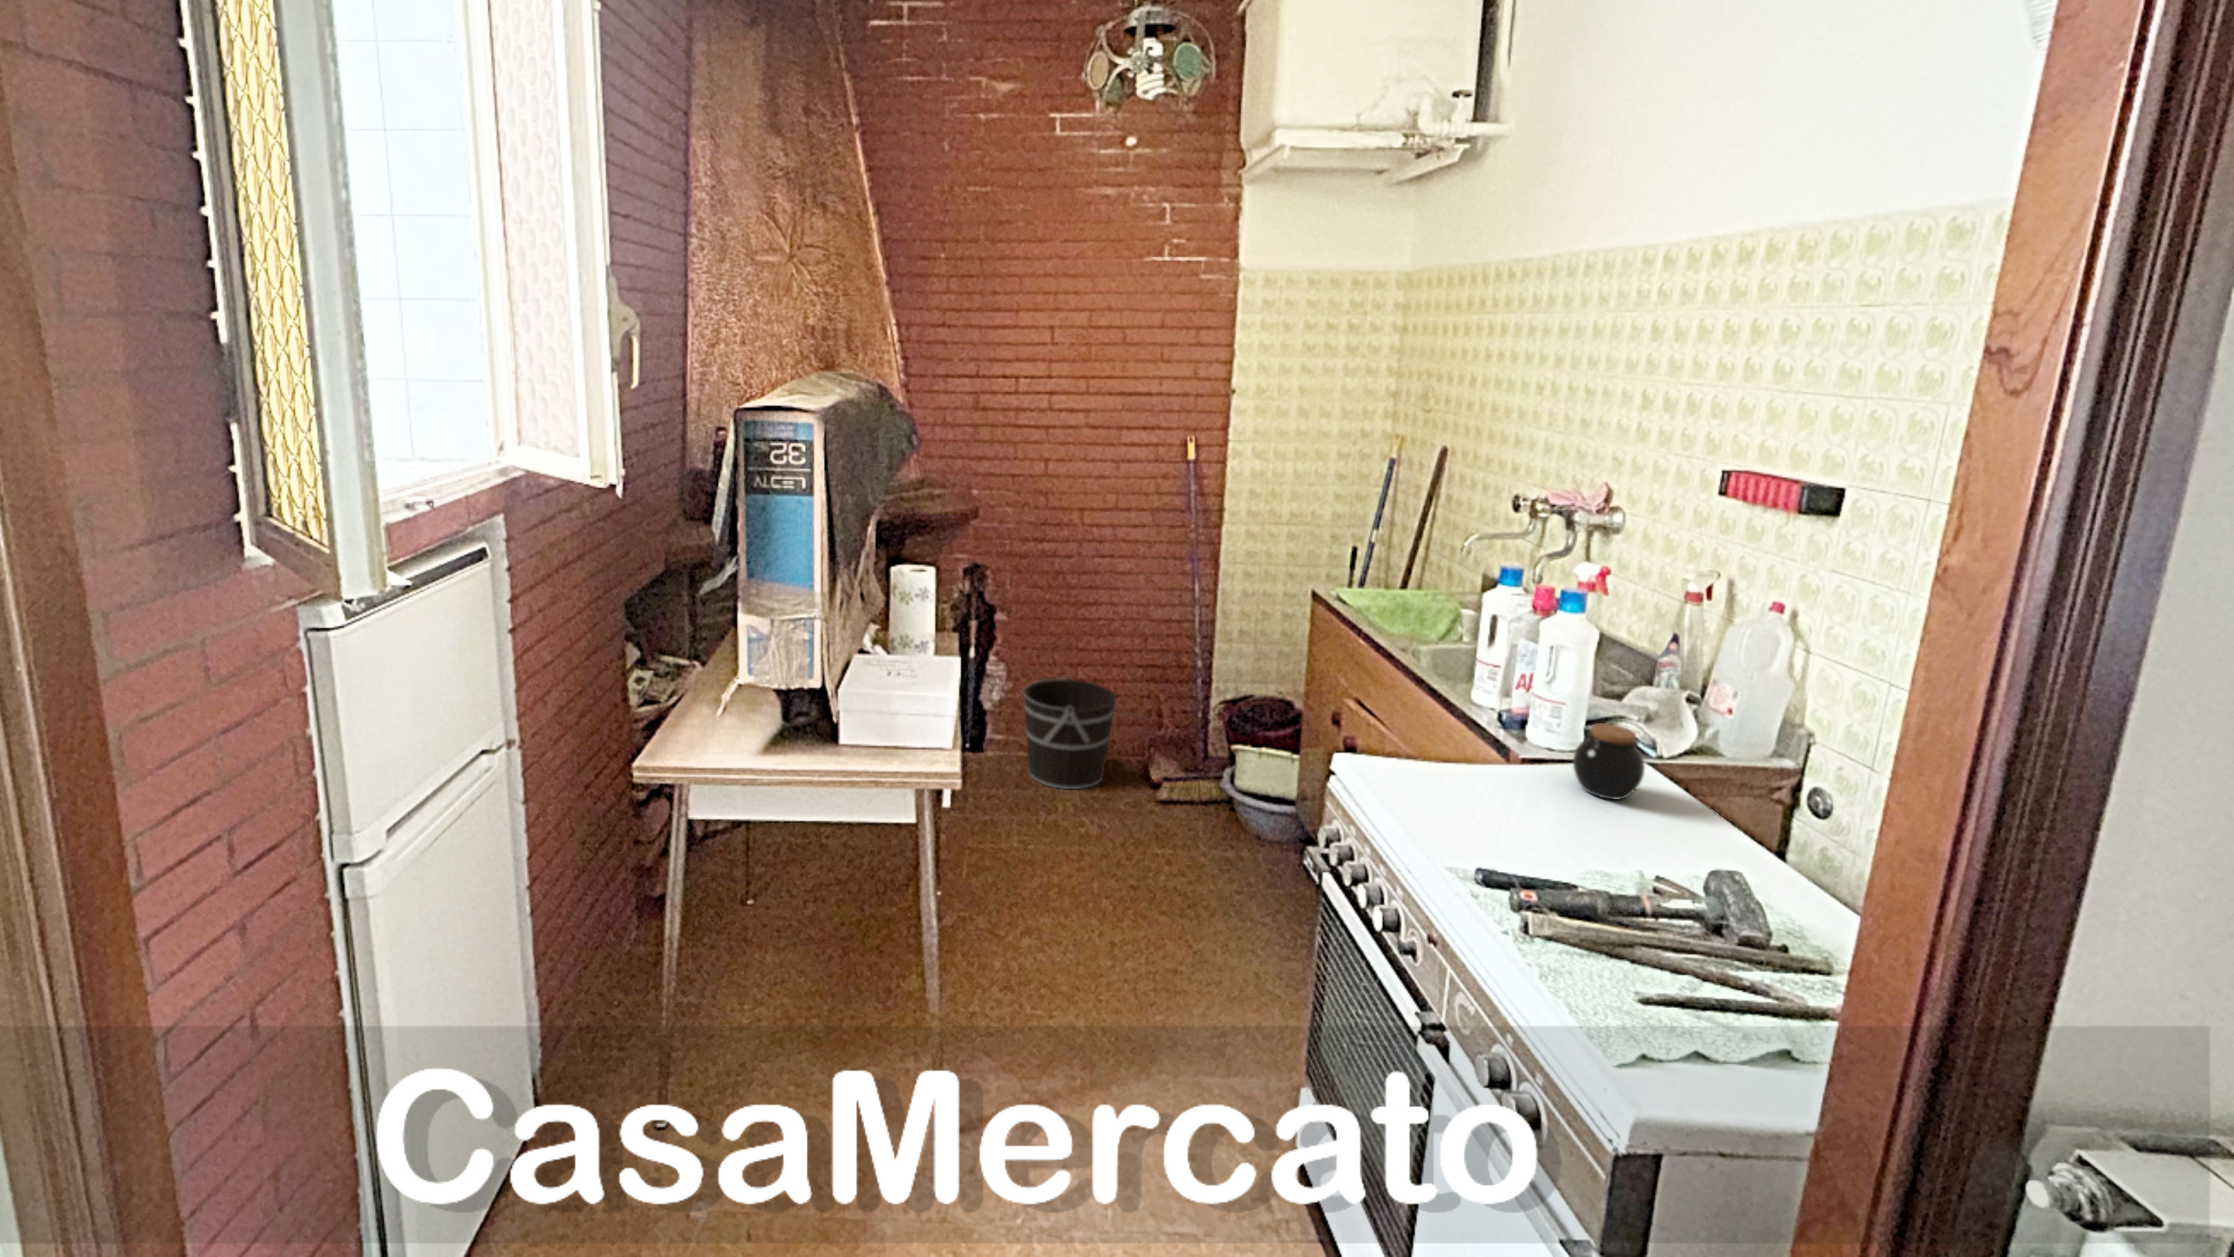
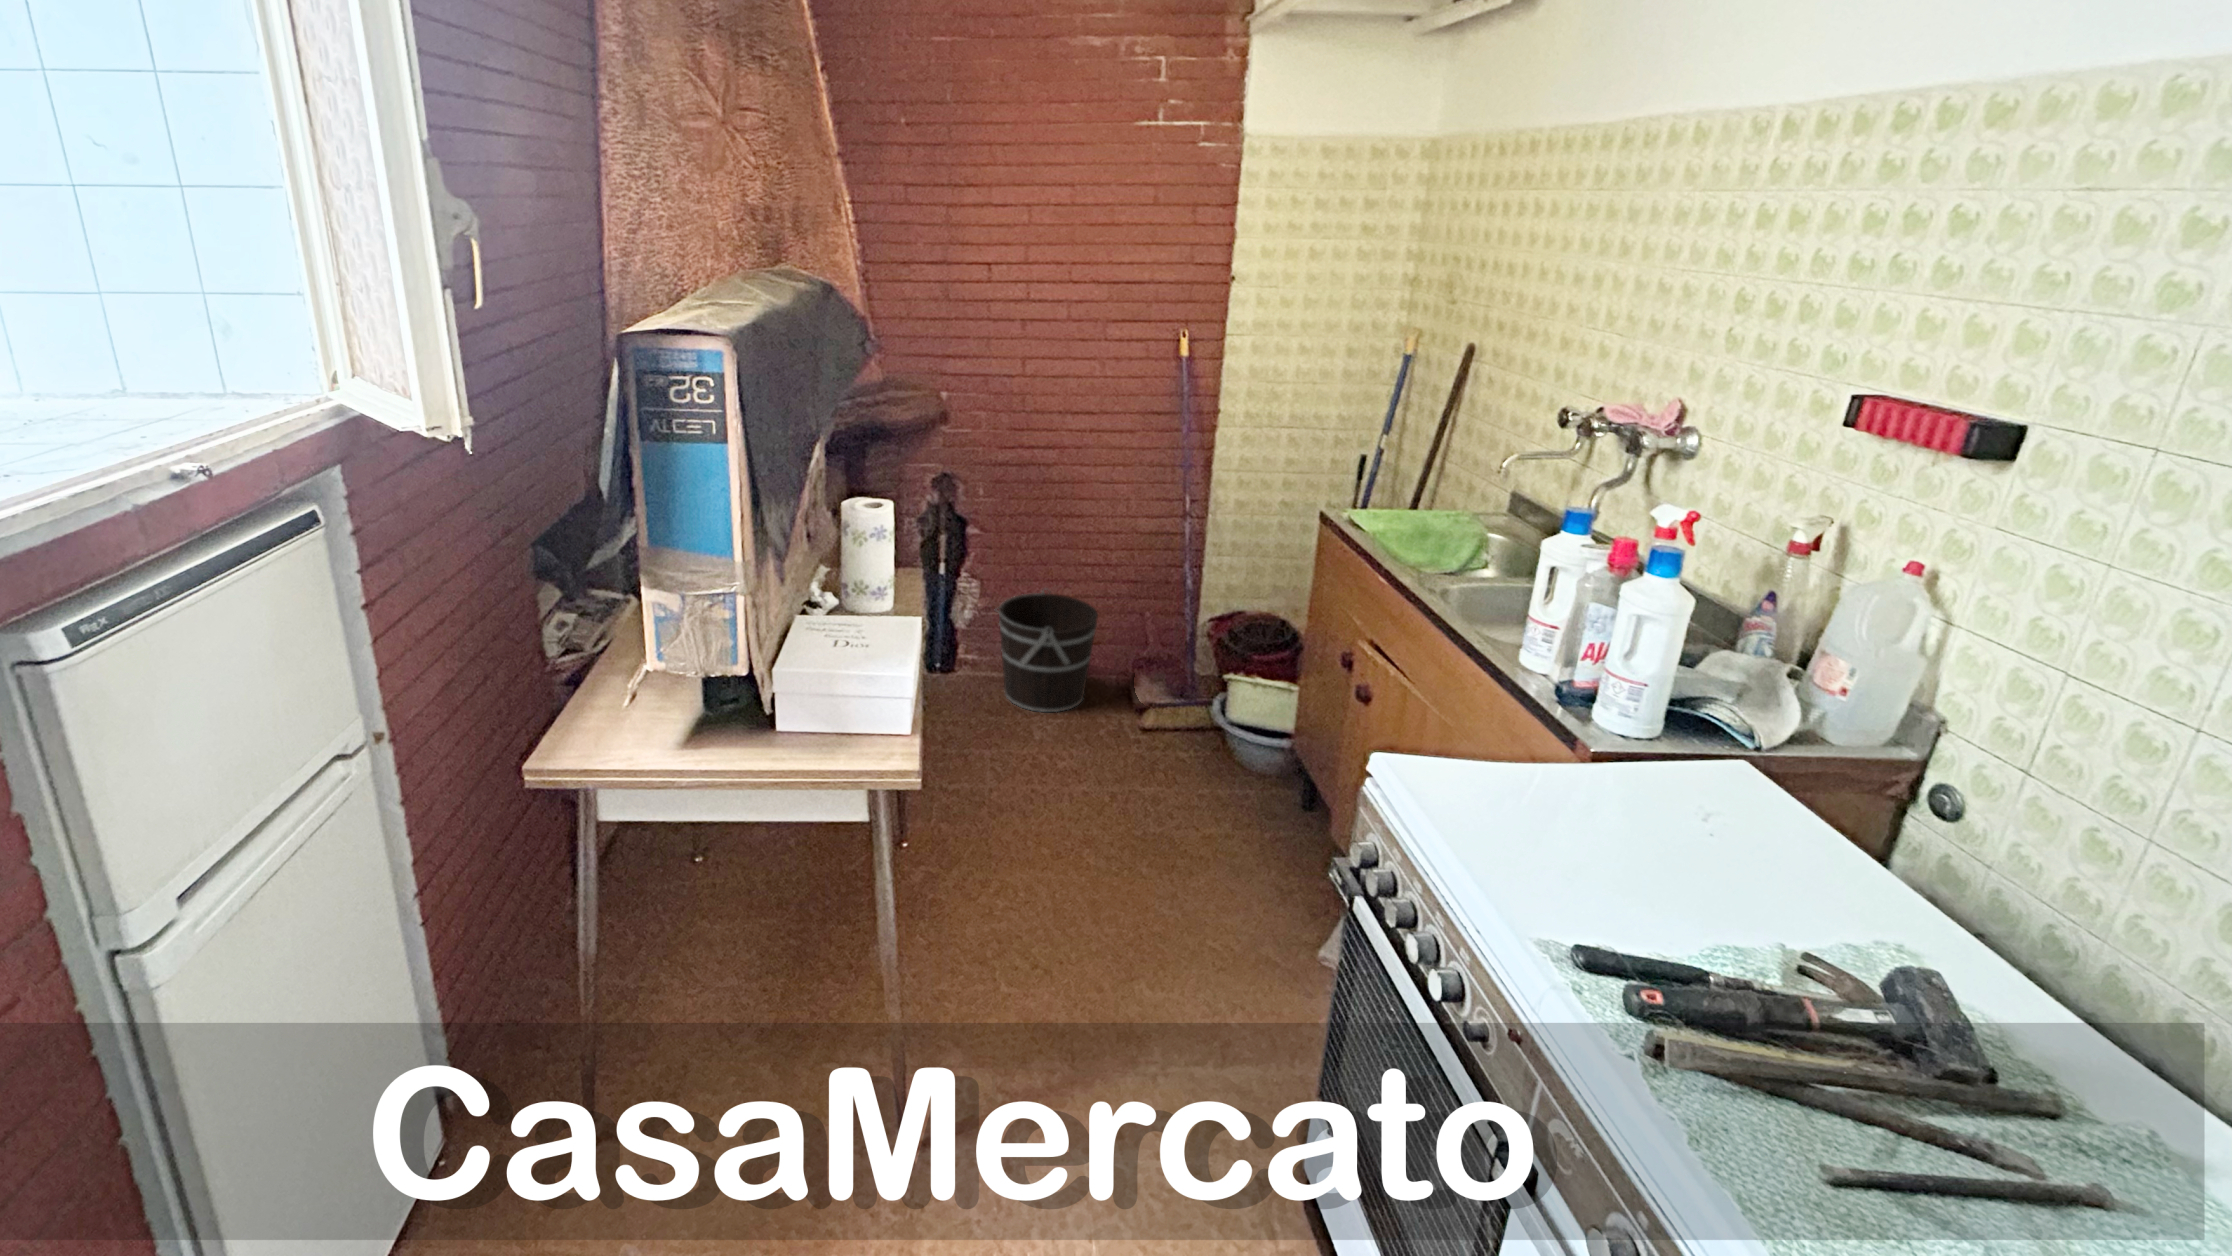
jar: present [1573,723,1645,800] -> none [1670,726,1764,821]

